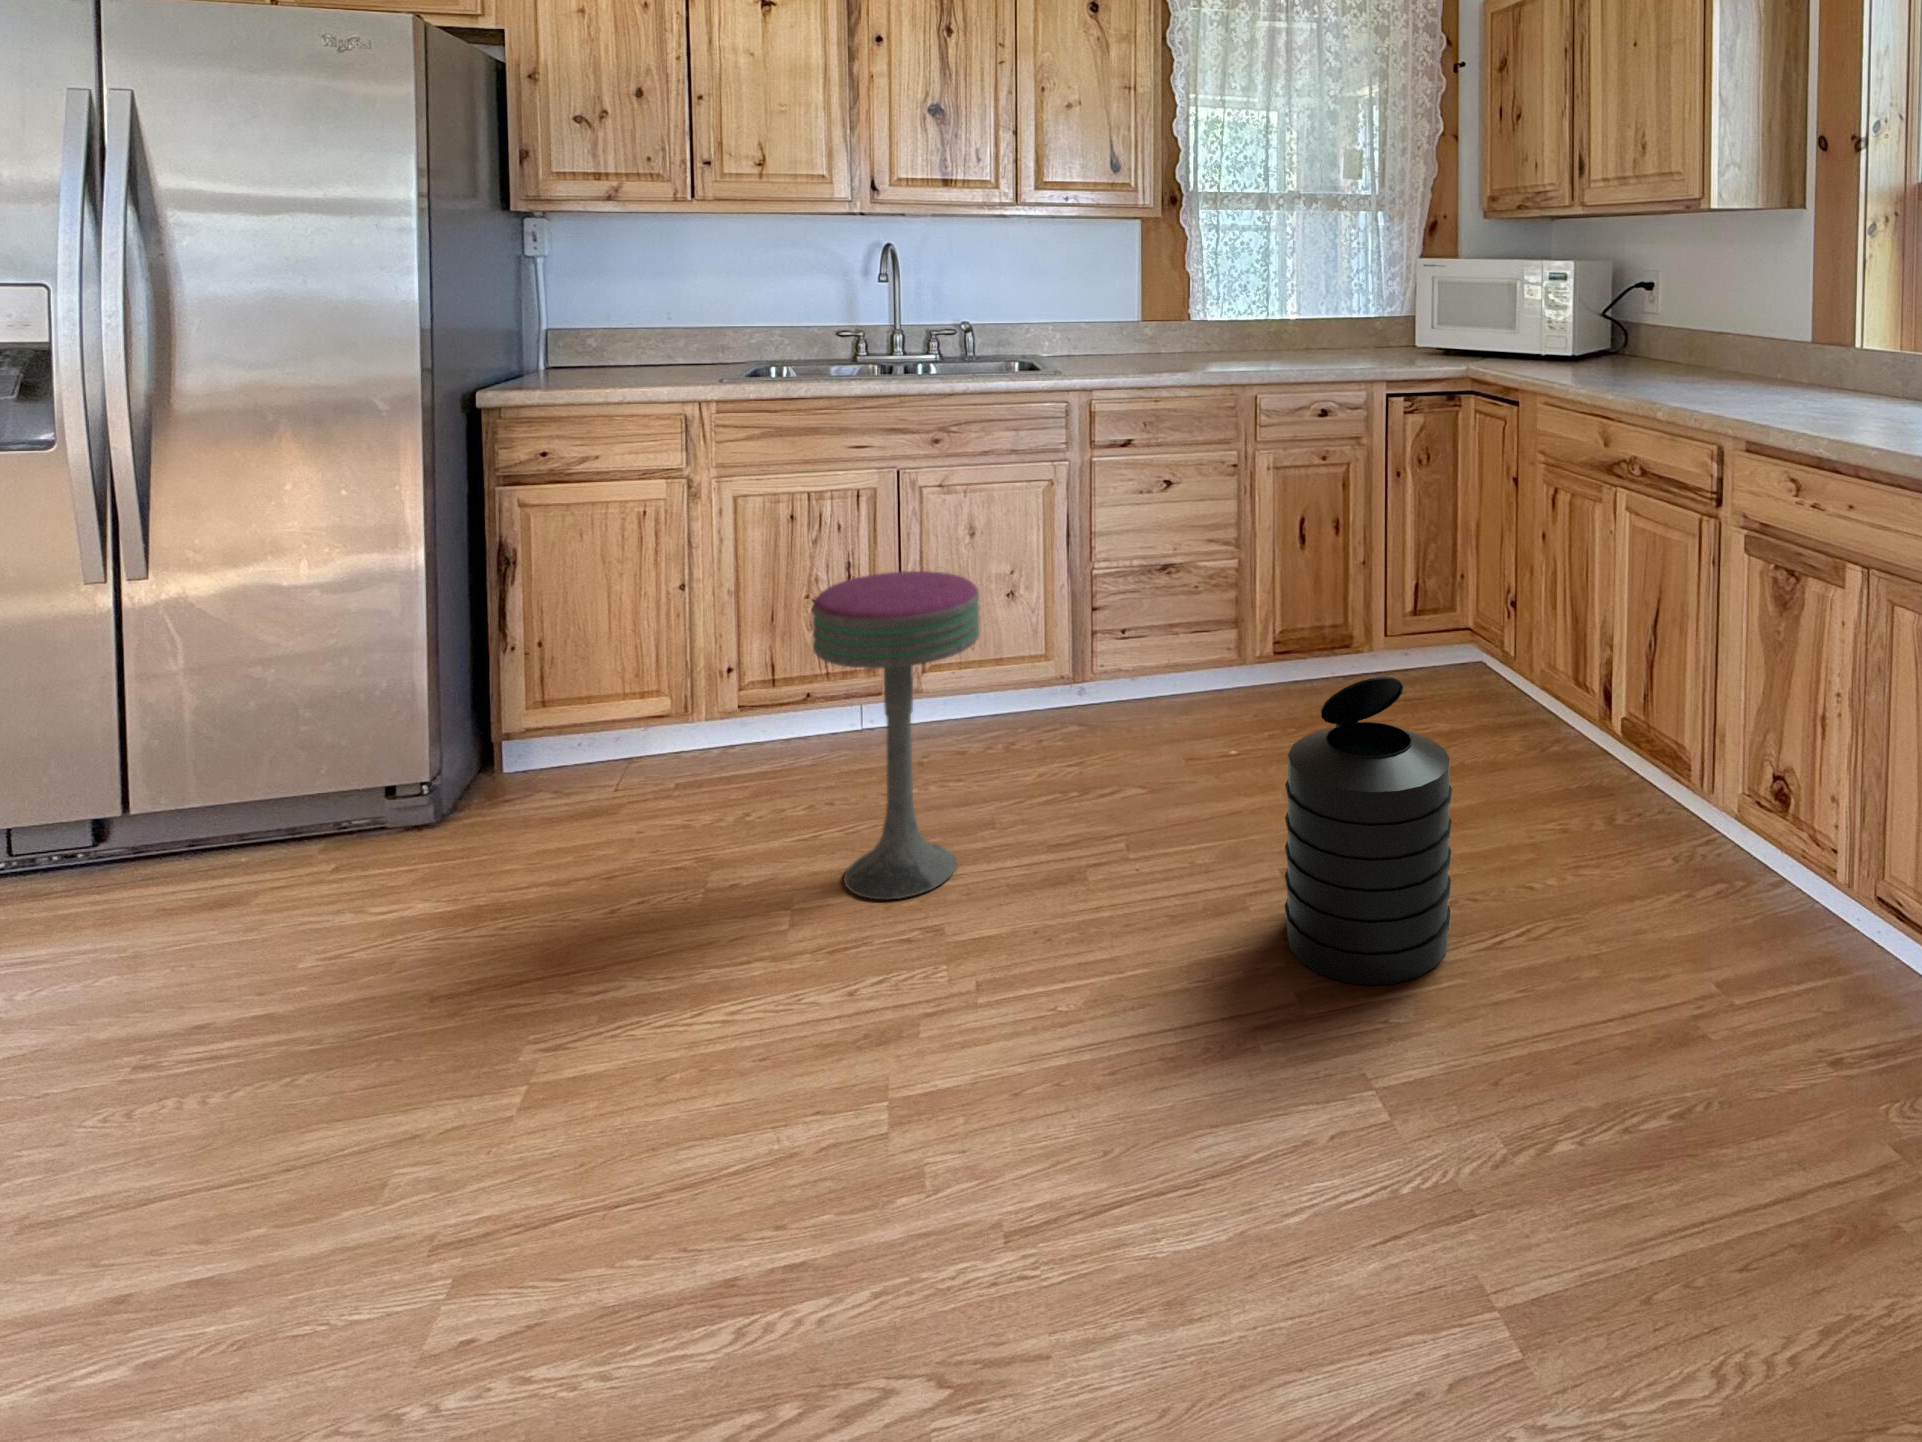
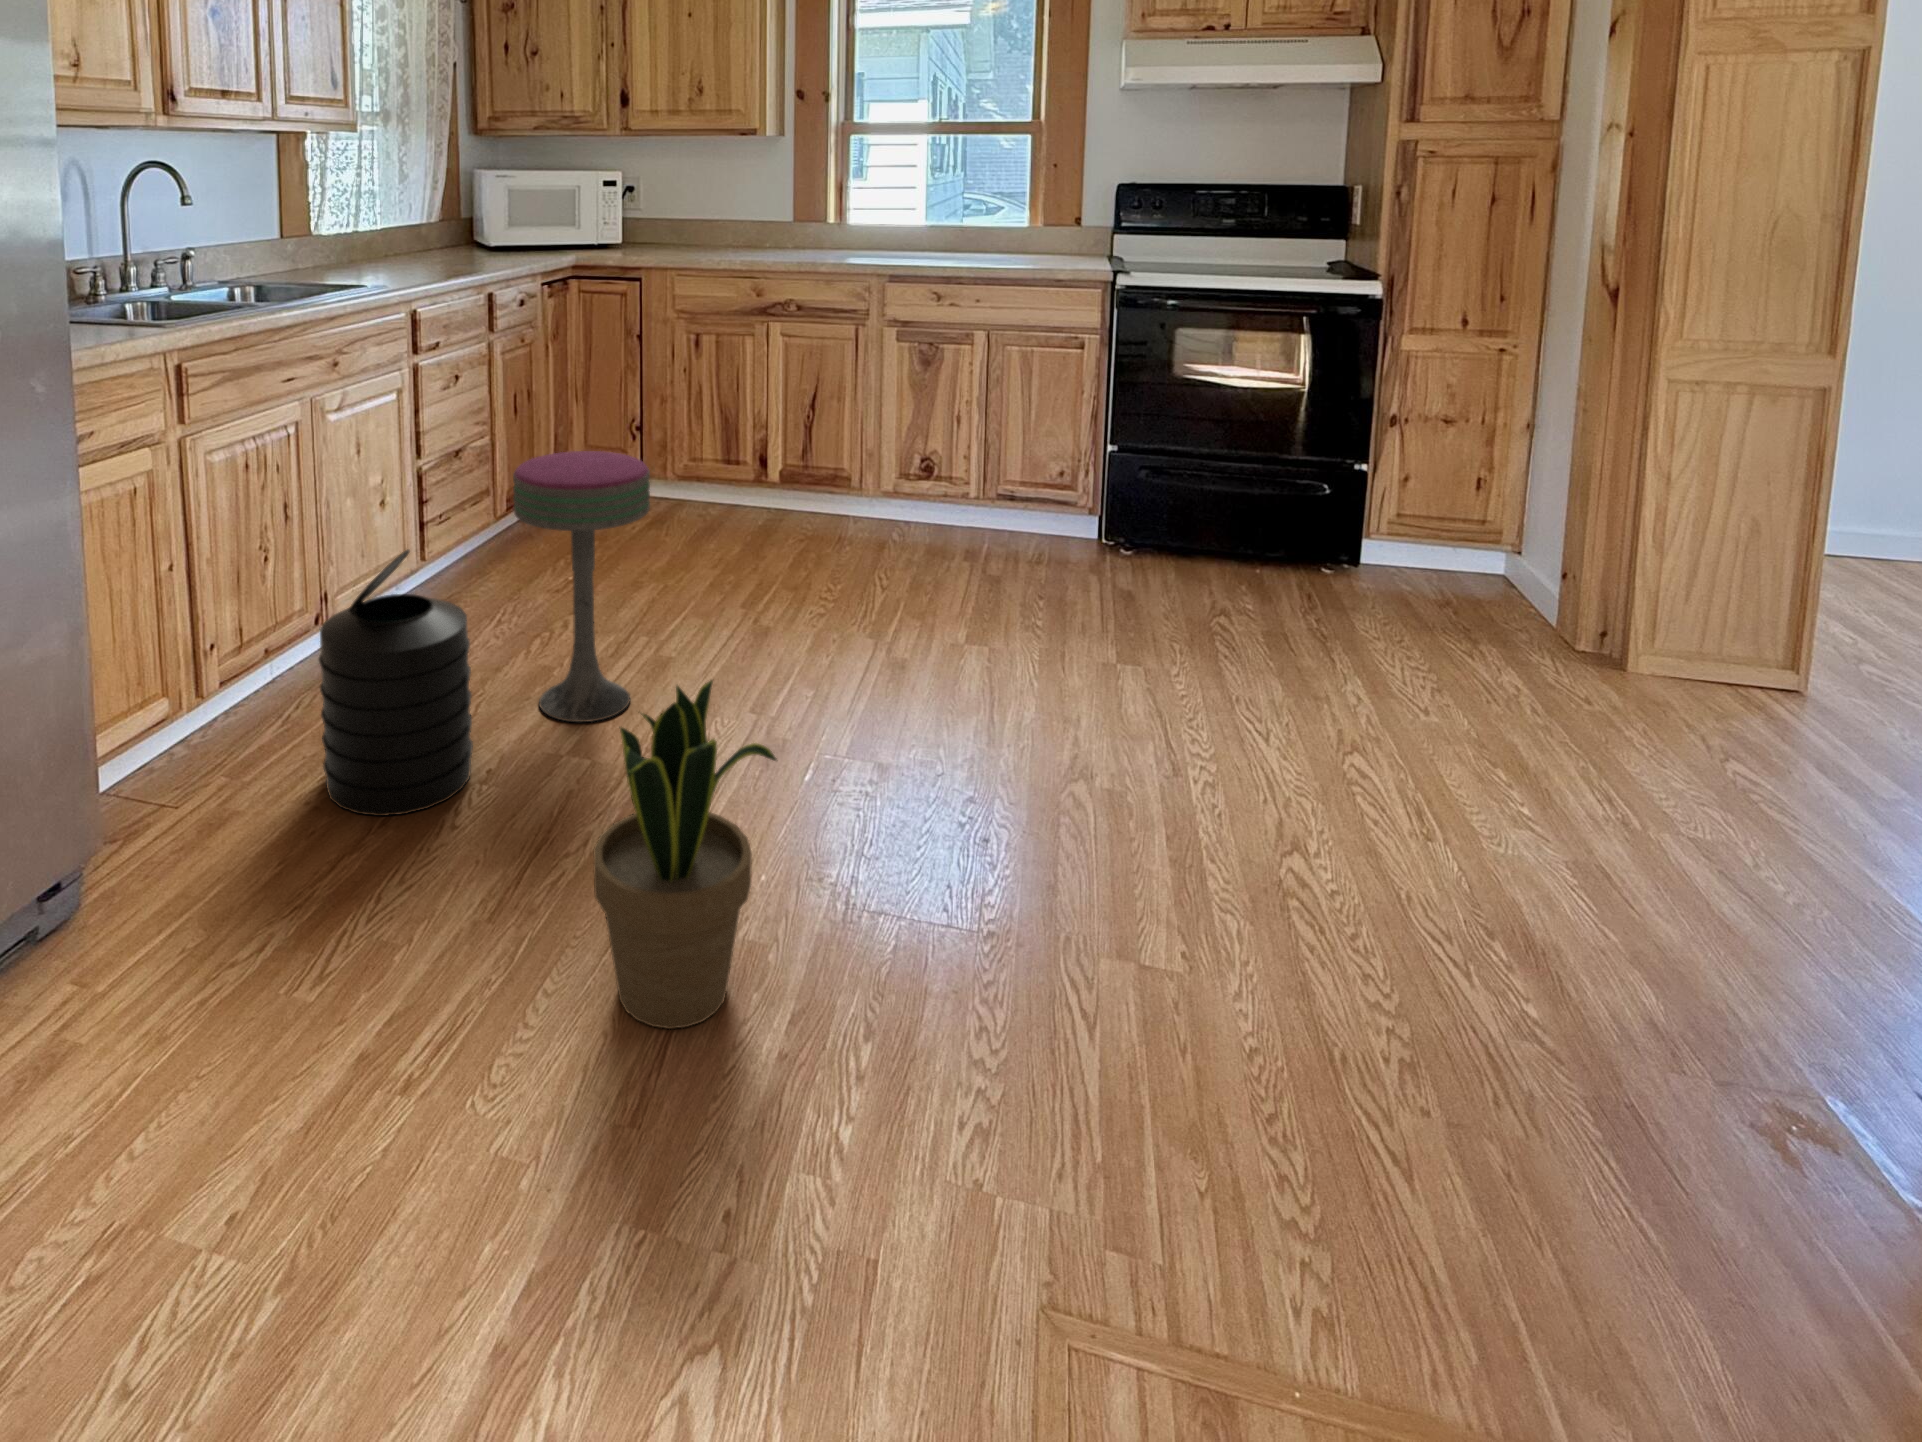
trash can: present [1285,677,1452,985] -> present [319,550,473,816]
potted plant: none [79,805,357,1190] -> present [593,680,776,1029]

